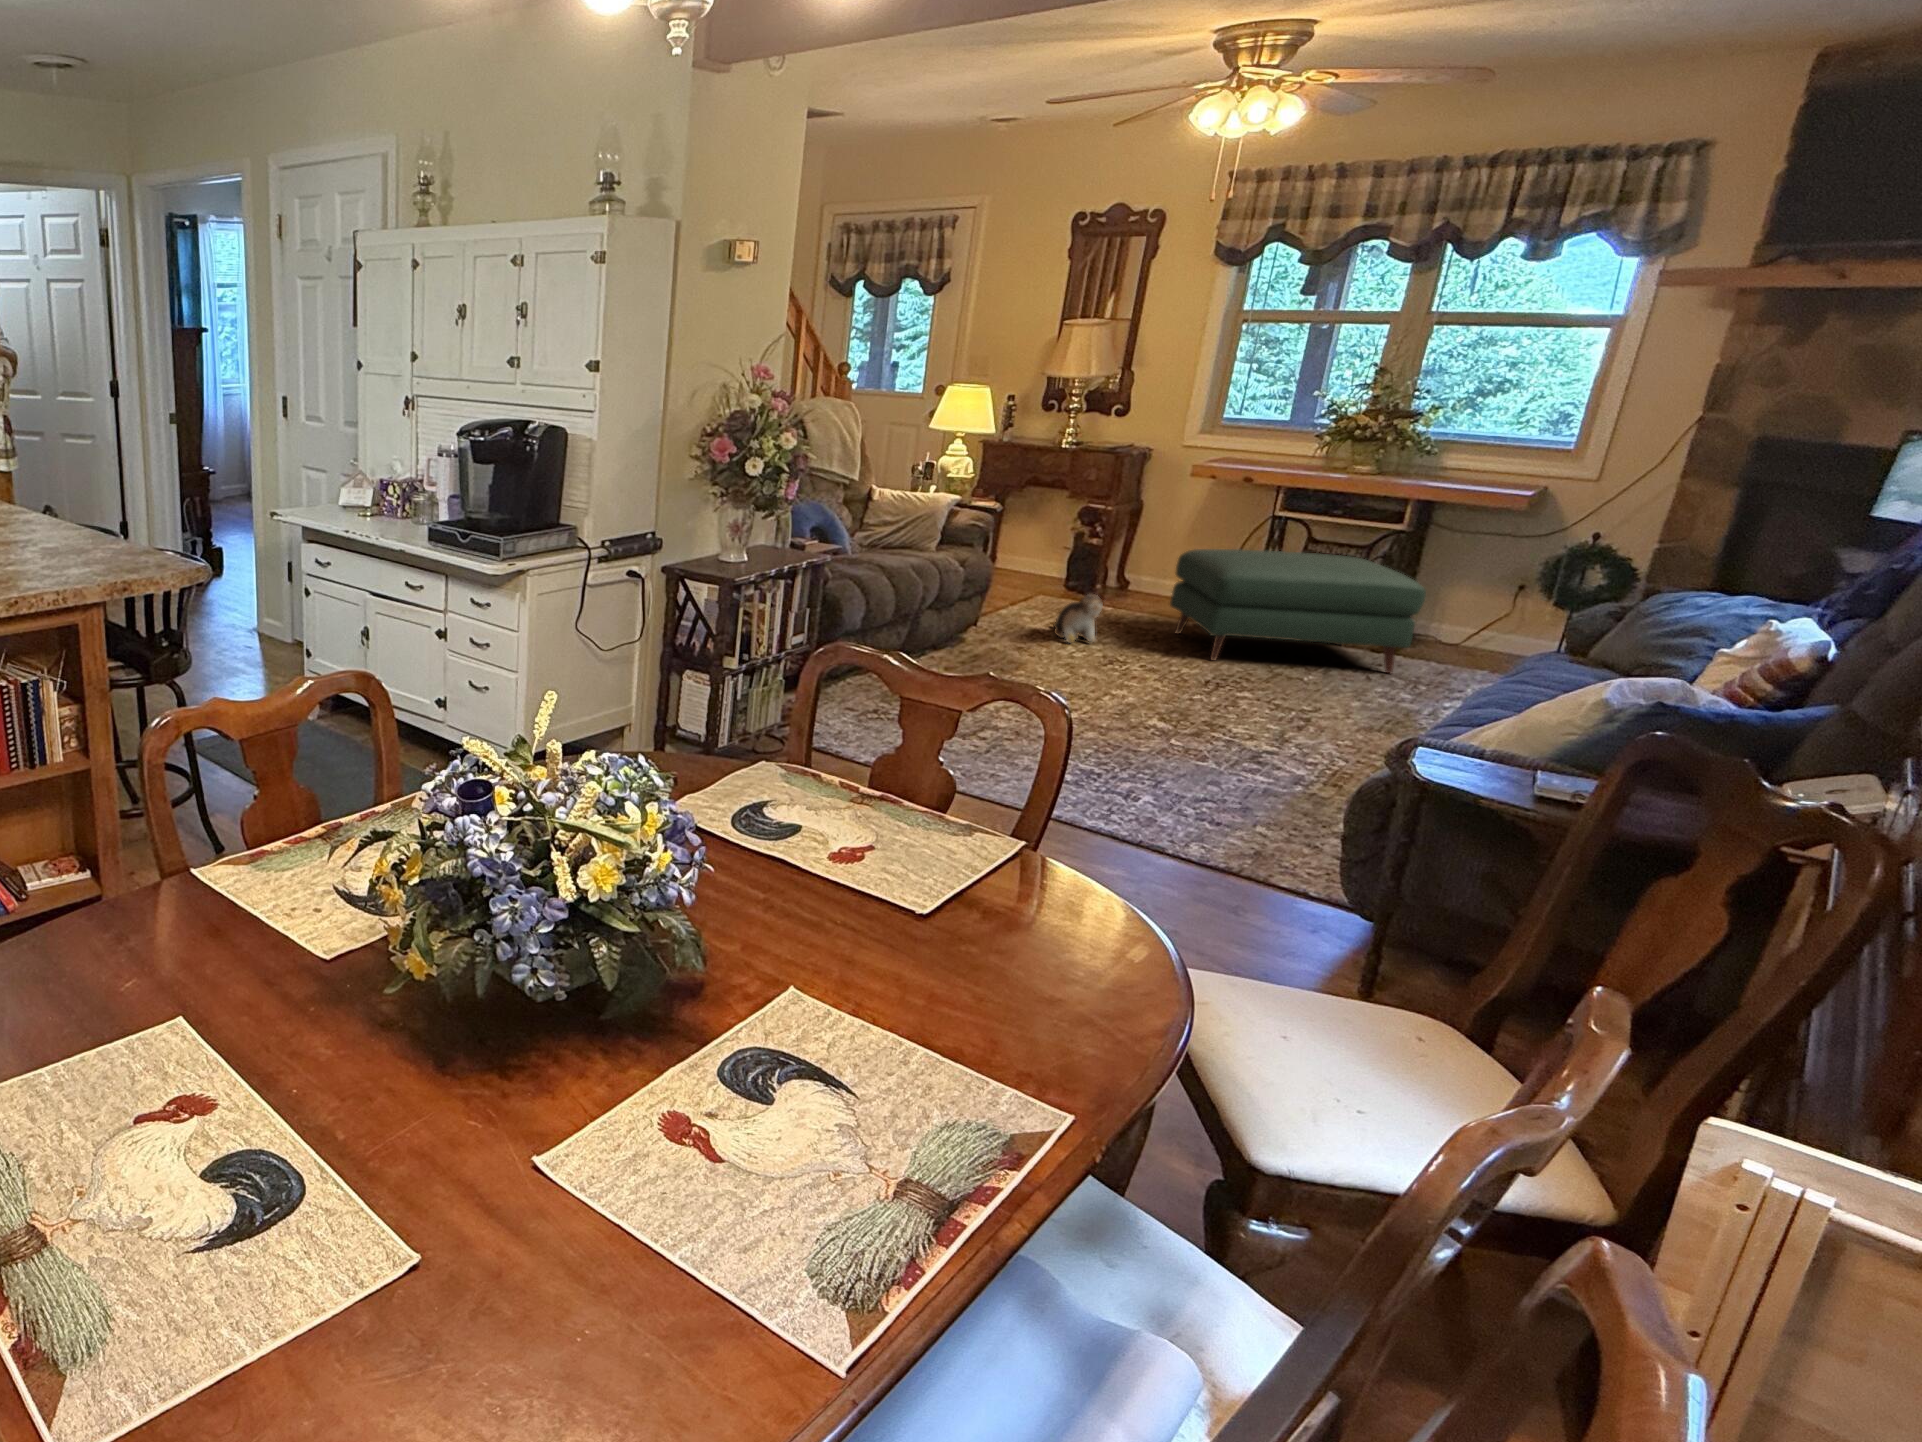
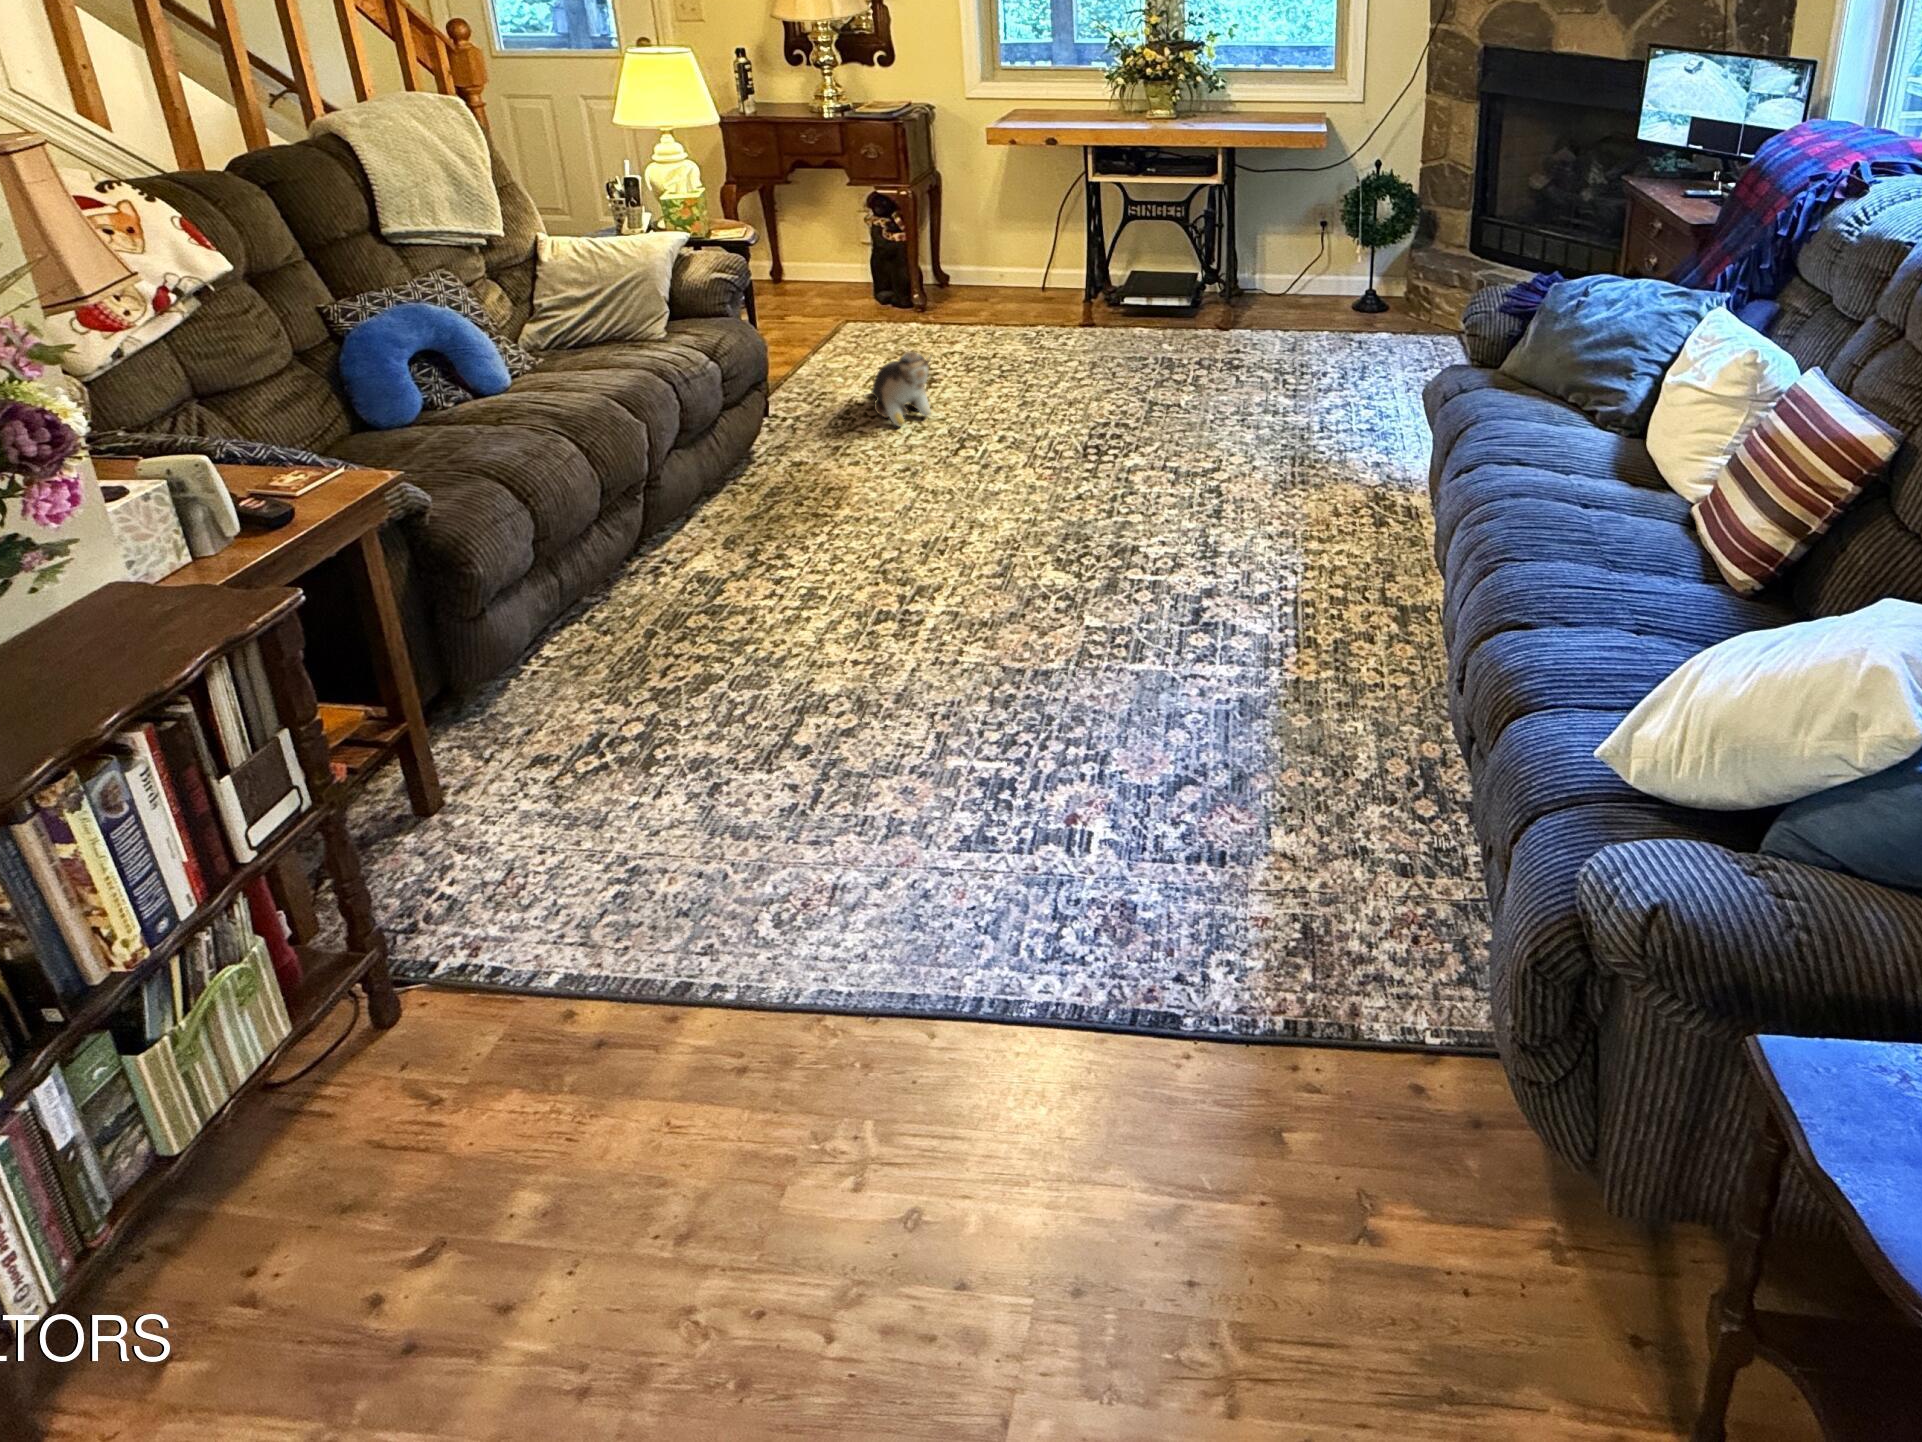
ottoman: present [1170,549,1426,674] -> none [1003,226,1273,407]

